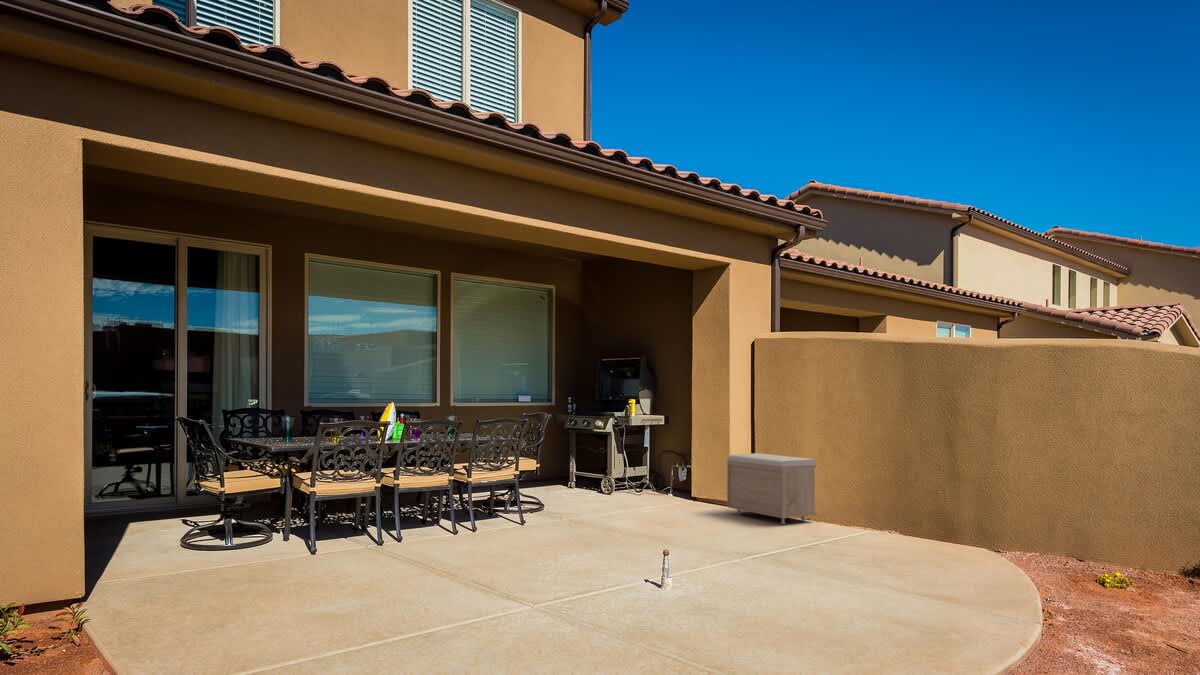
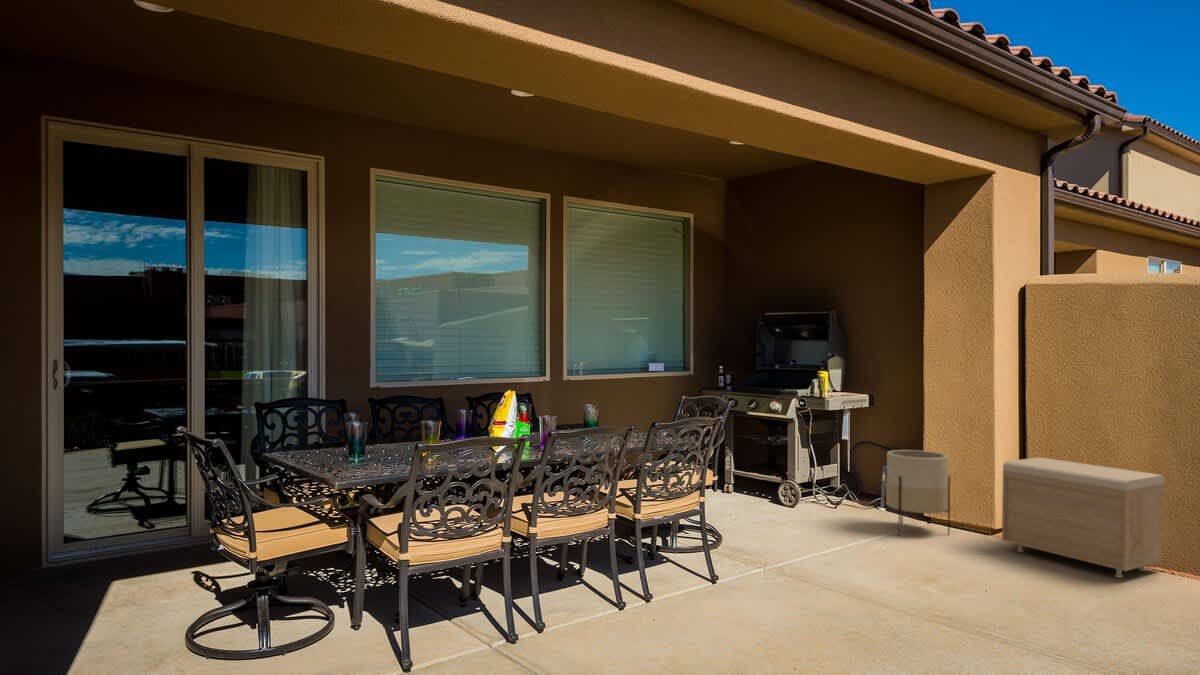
planter: none [662,451,703,508] -> present [886,450,950,535]

